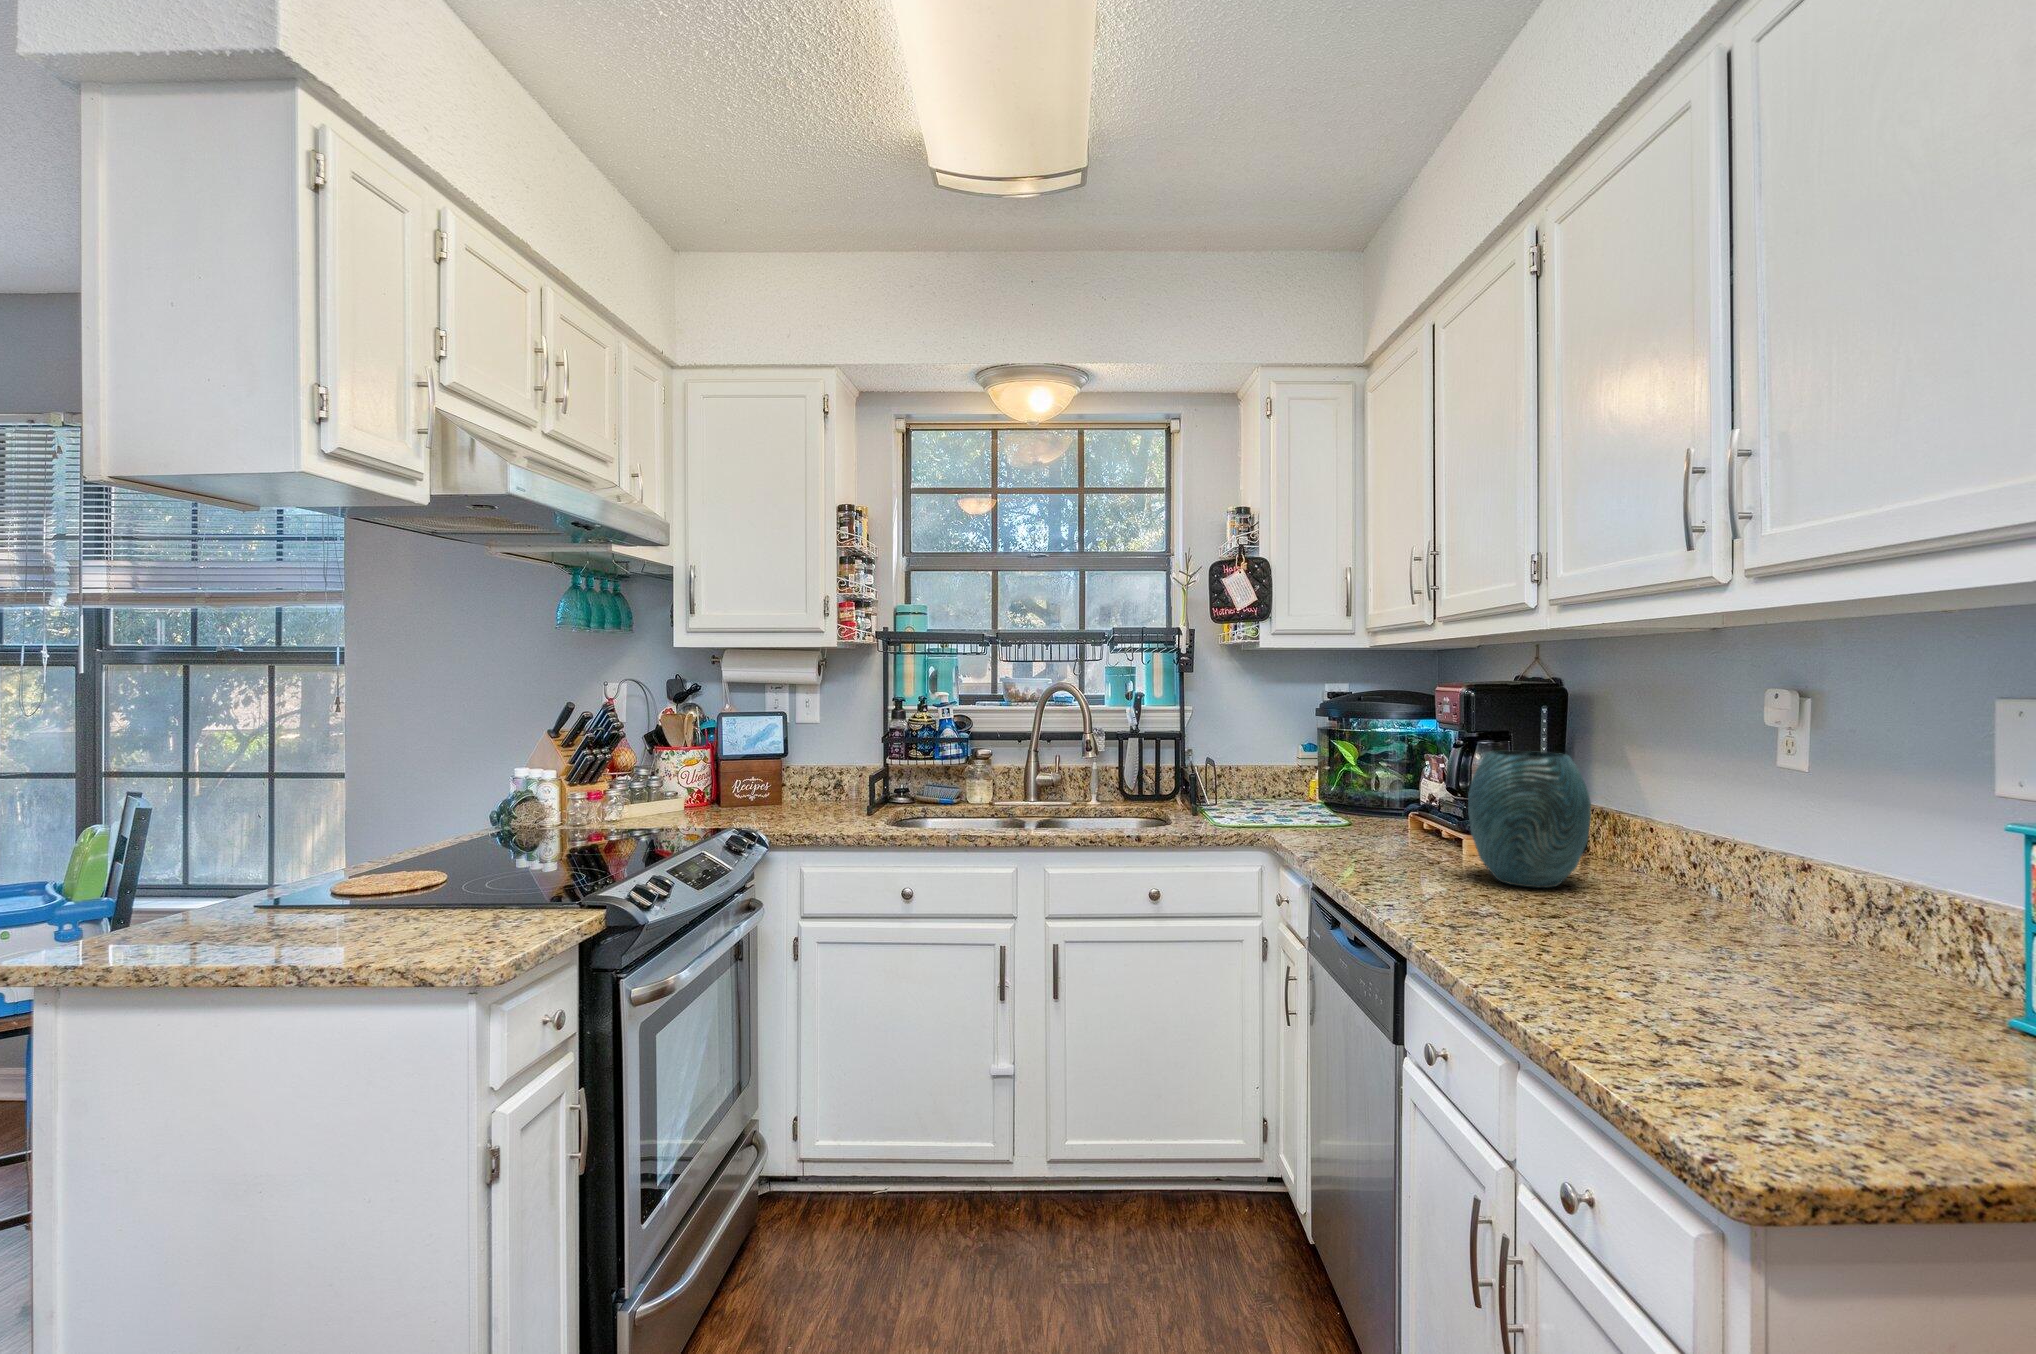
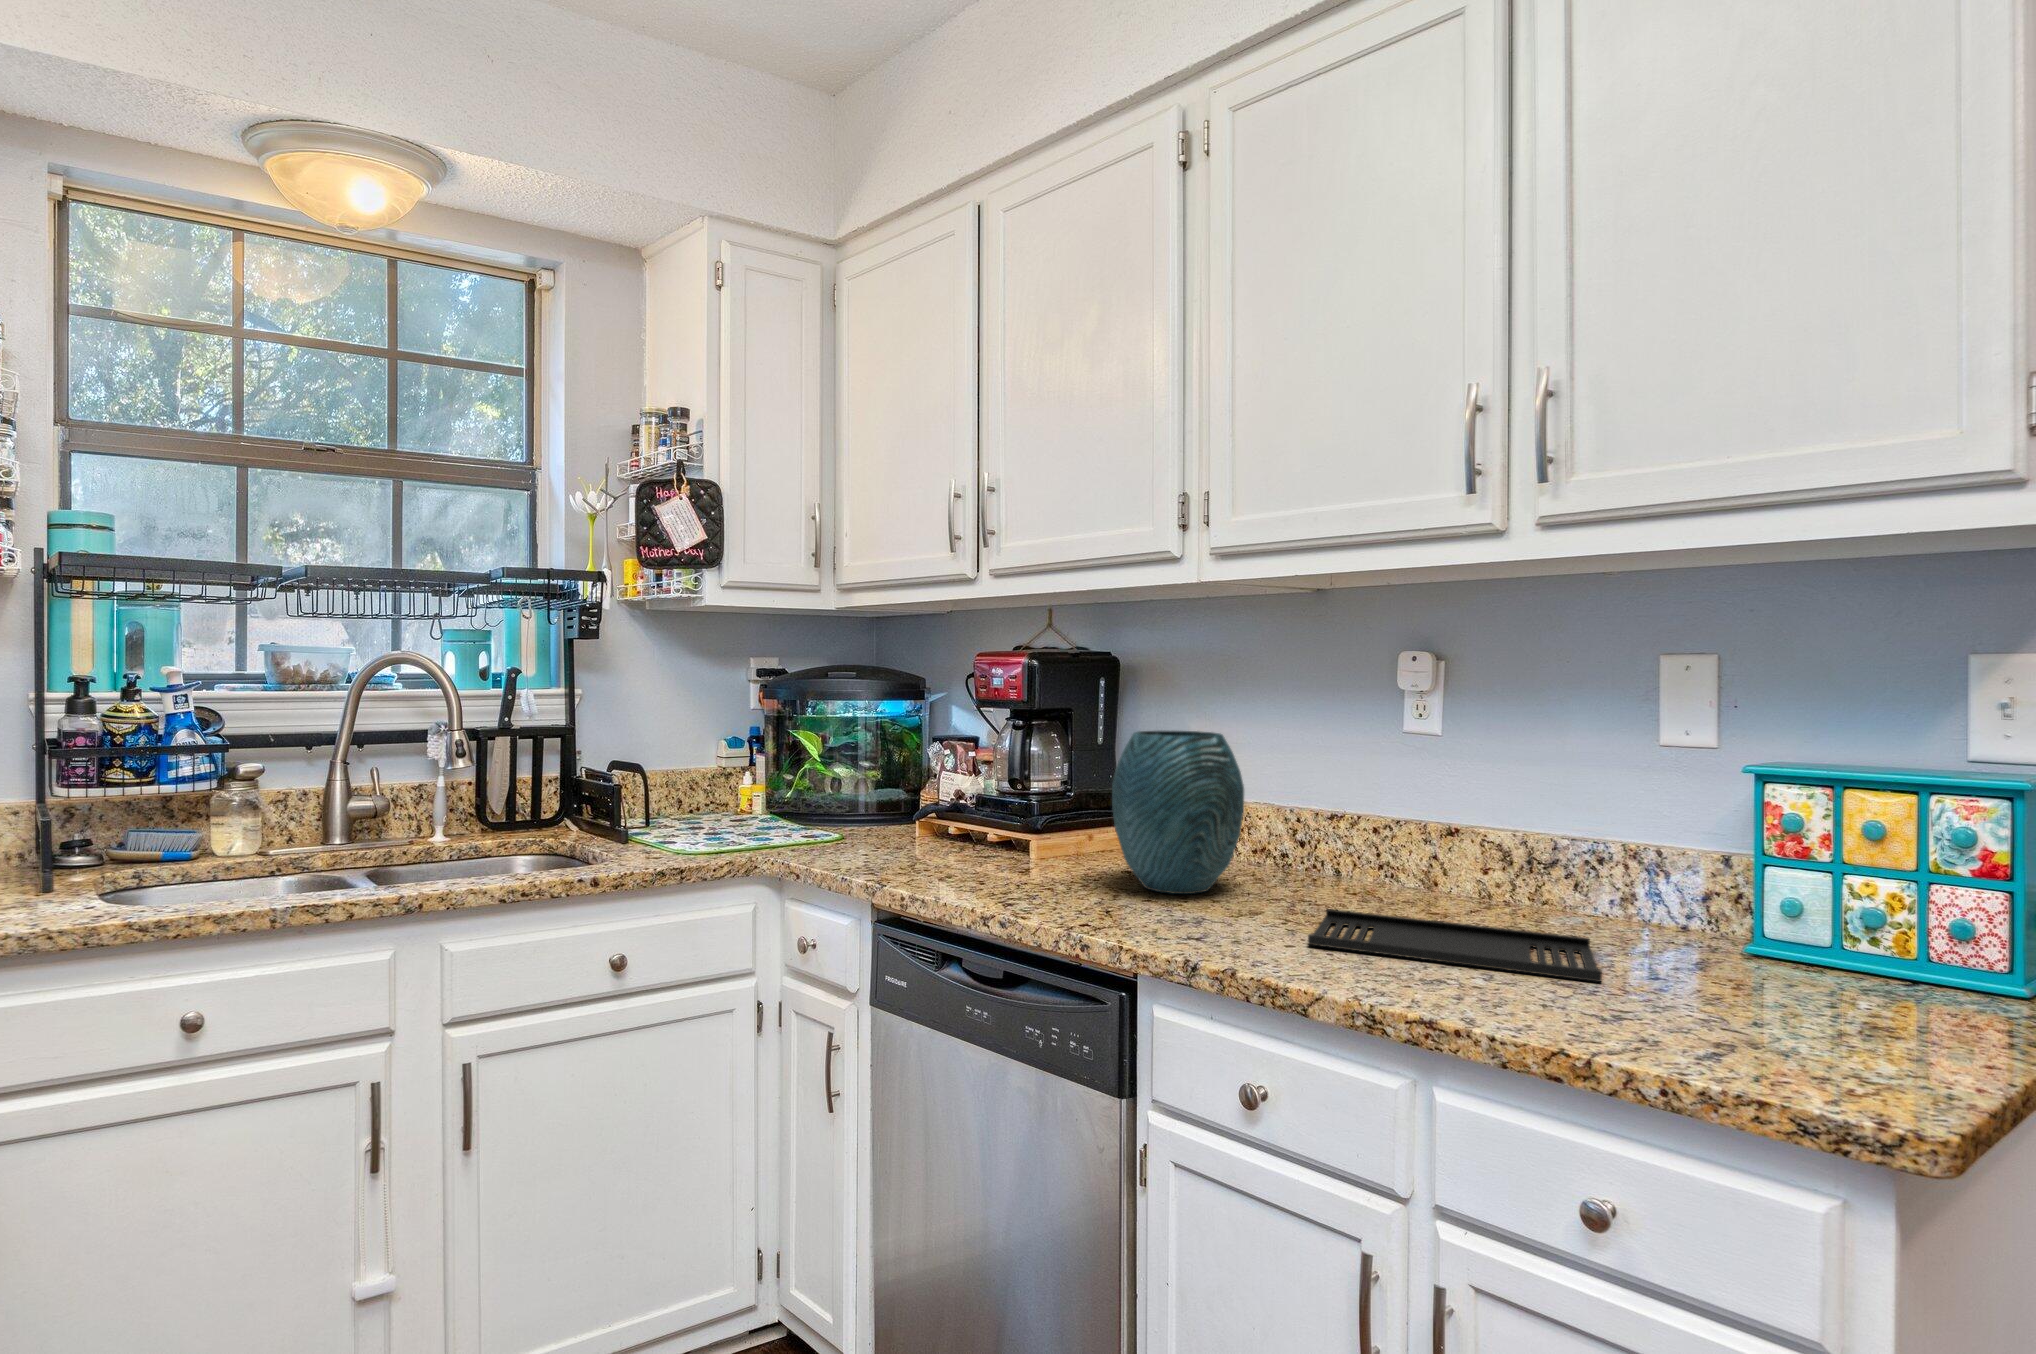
tray: none [1527,909,1819,989] -> present [1308,909,1602,982]

